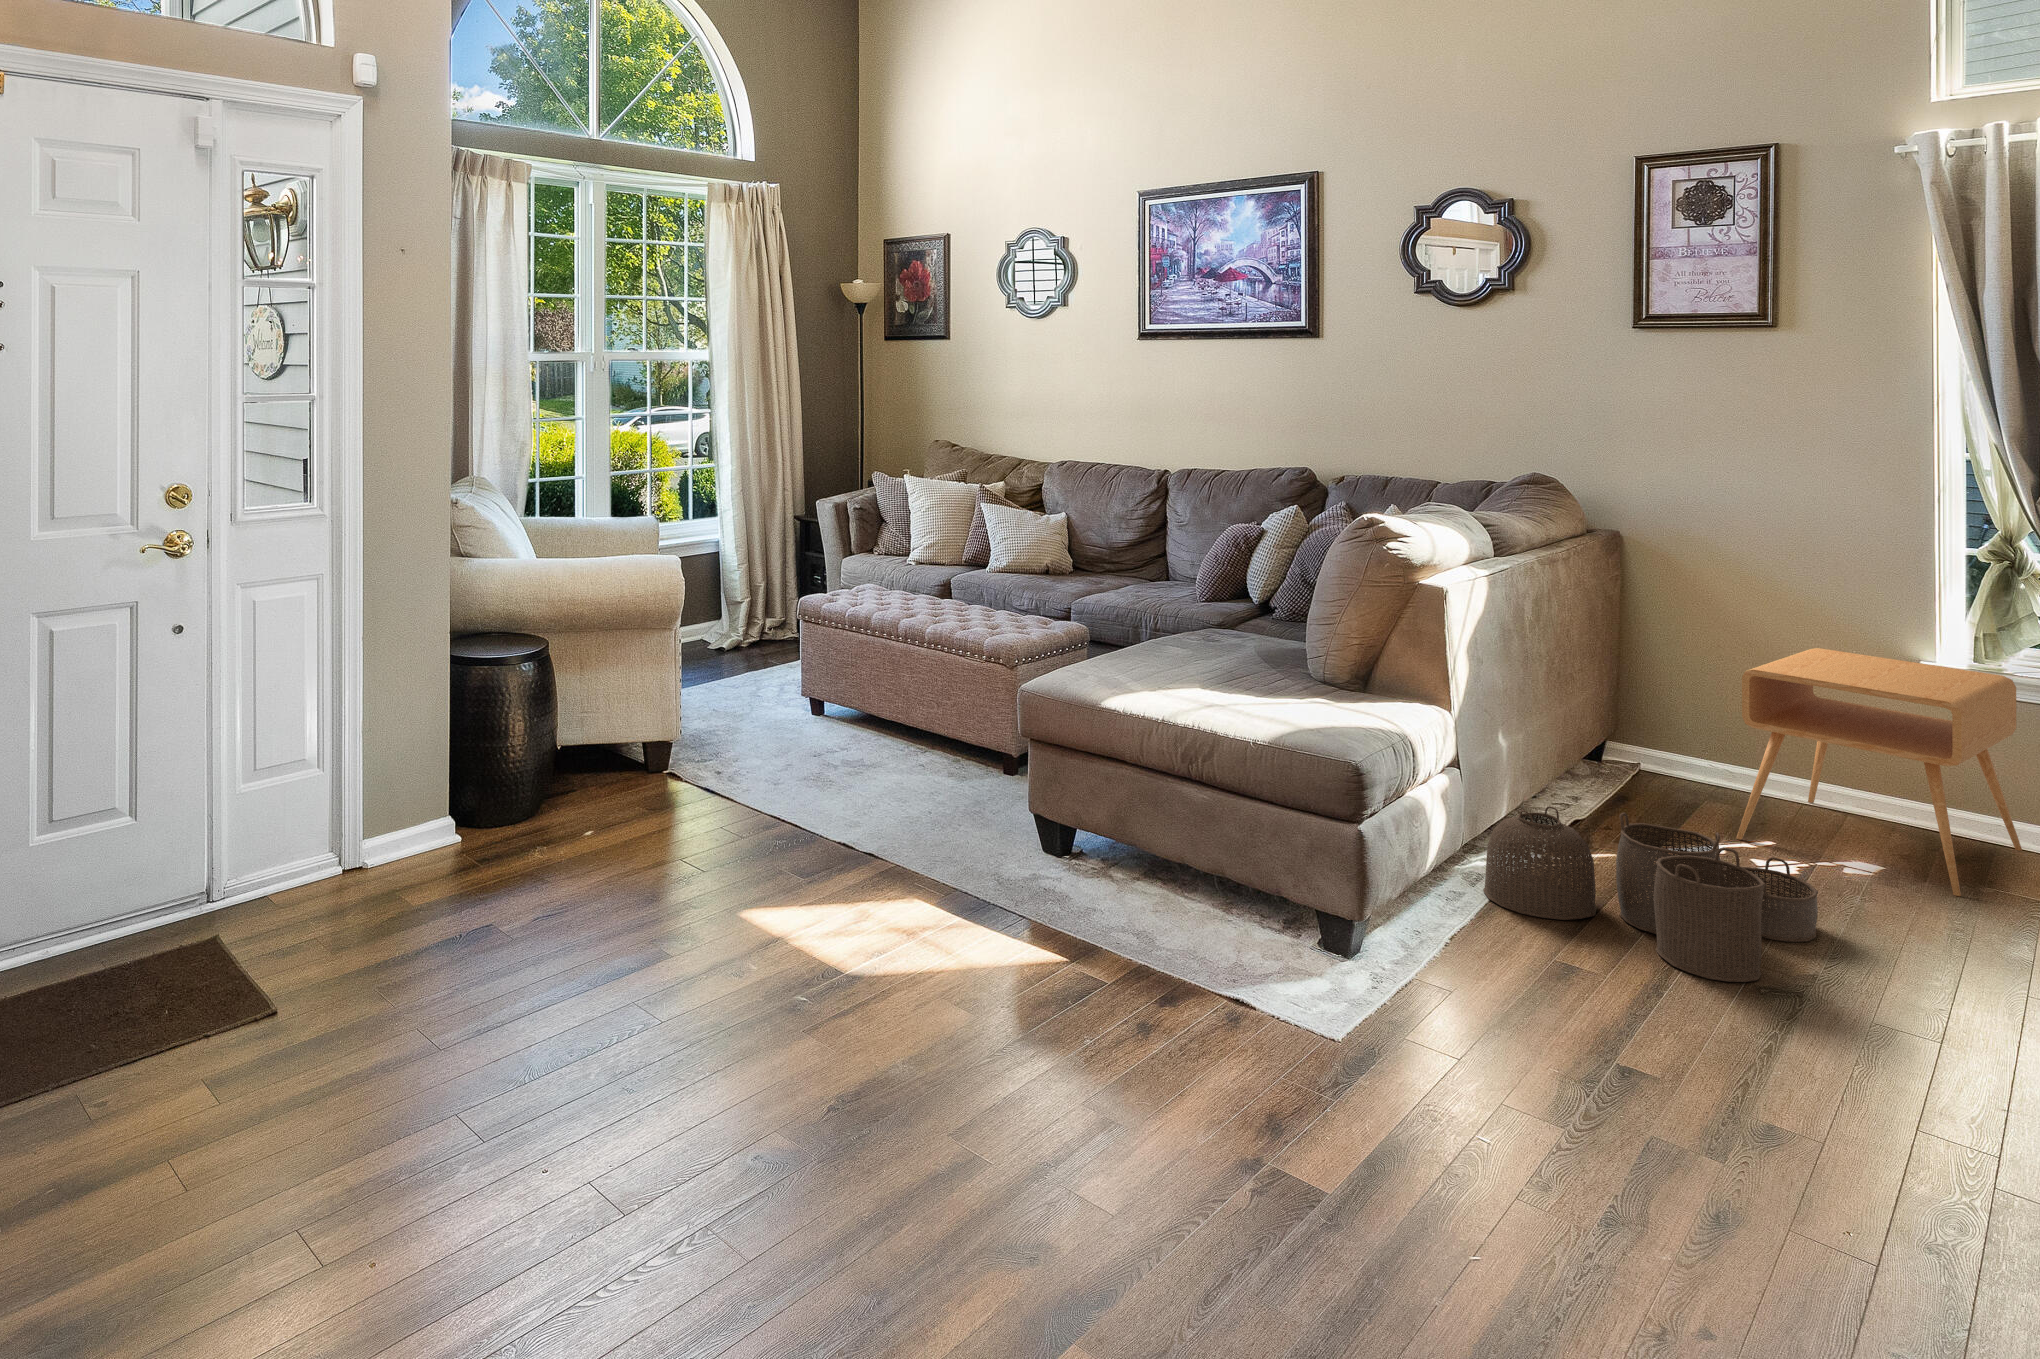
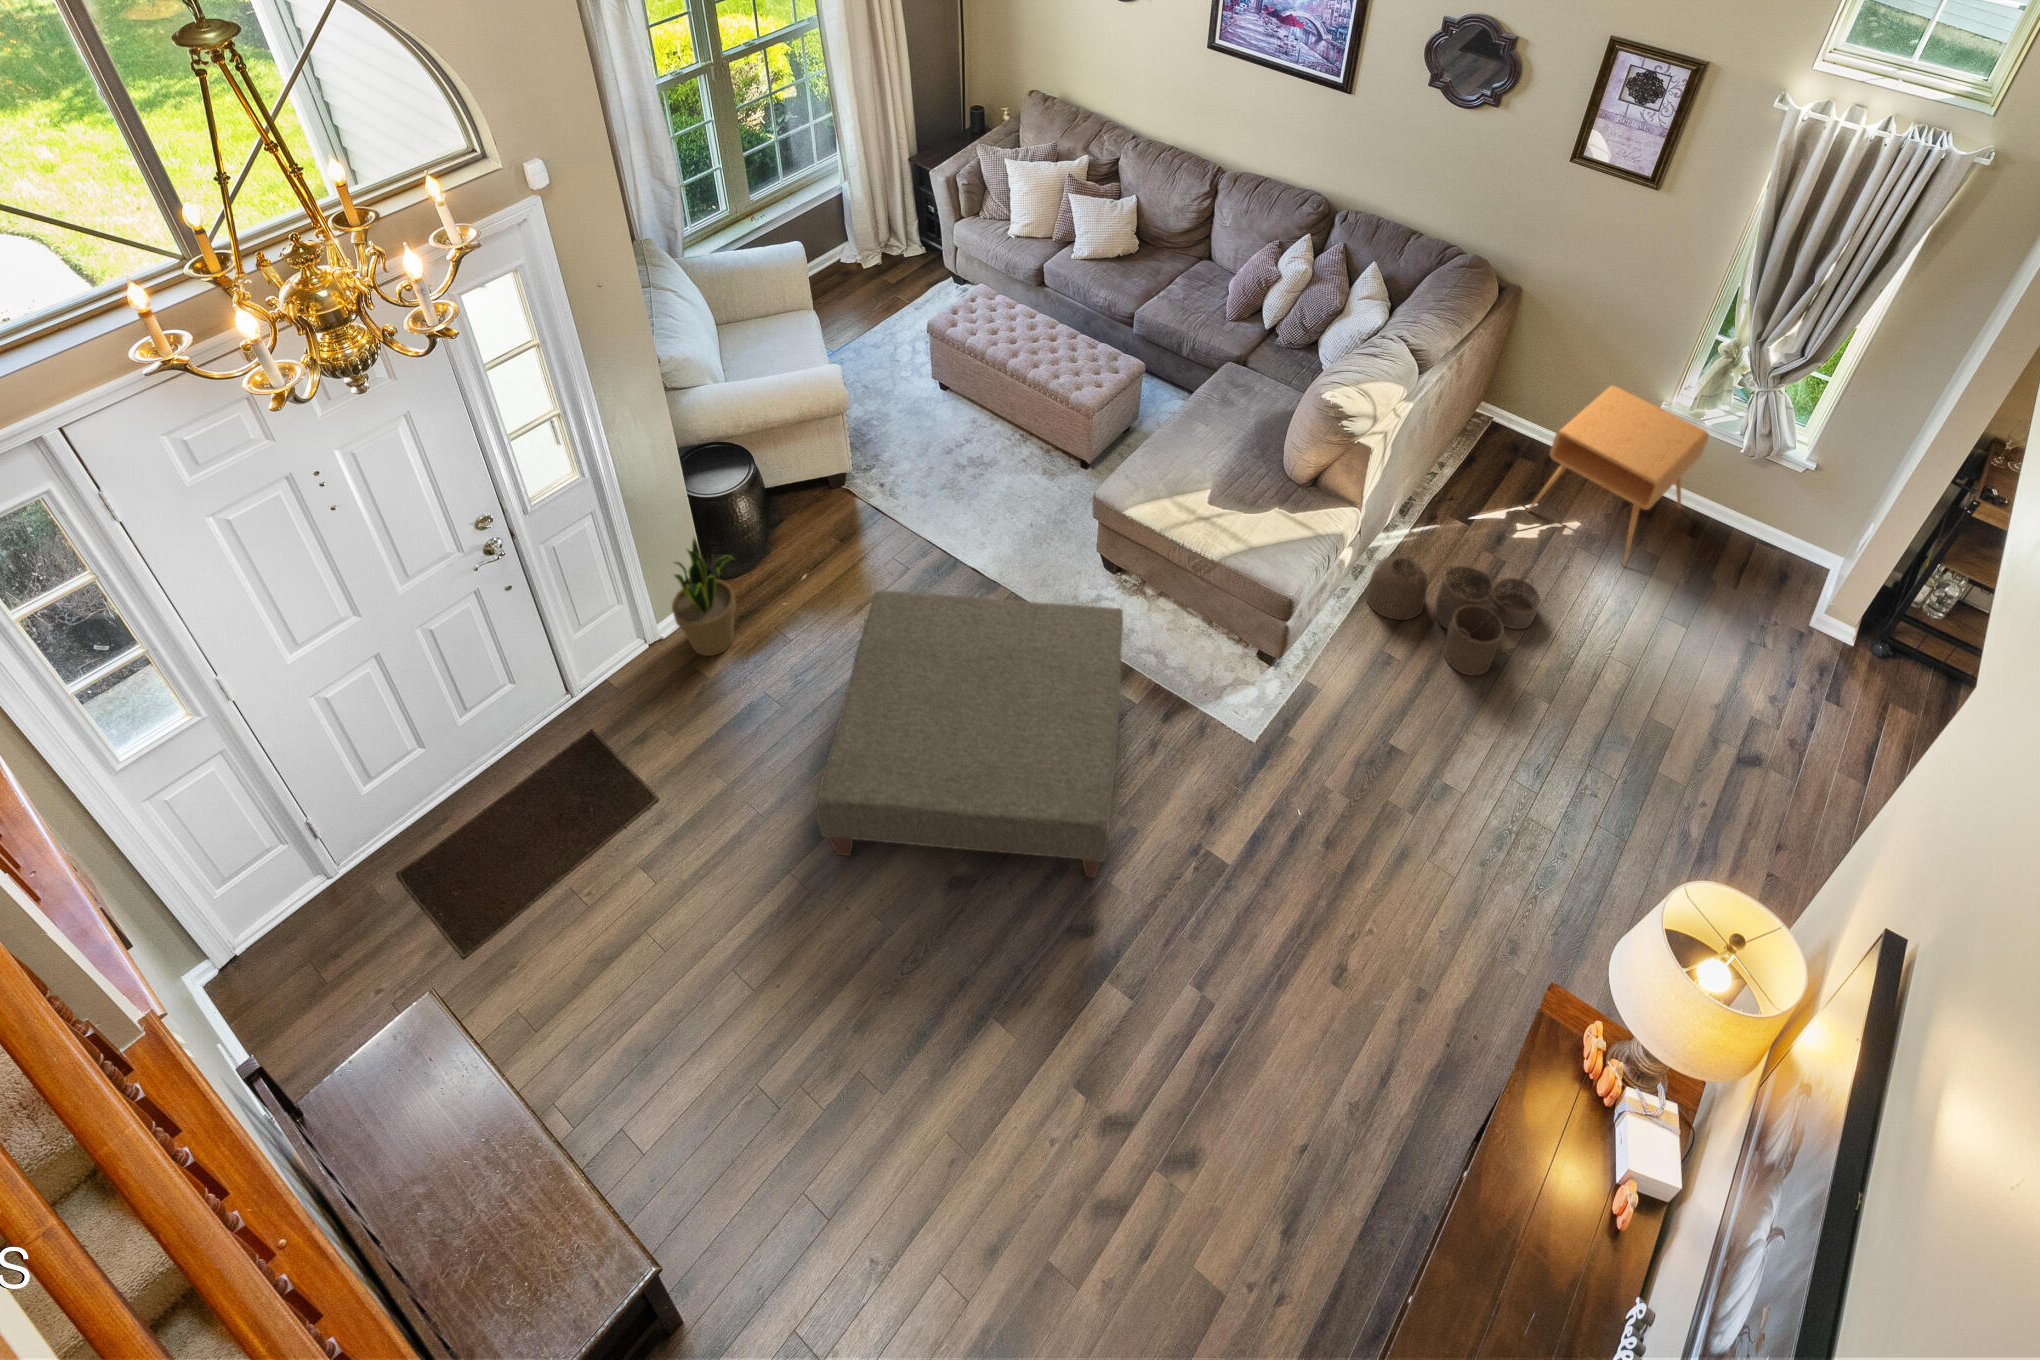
potted plant: none [383,689,489,882] -> present [672,538,736,656]
ottoman: none [520,758,1067,1156] -> present [815,591,1123,878]

